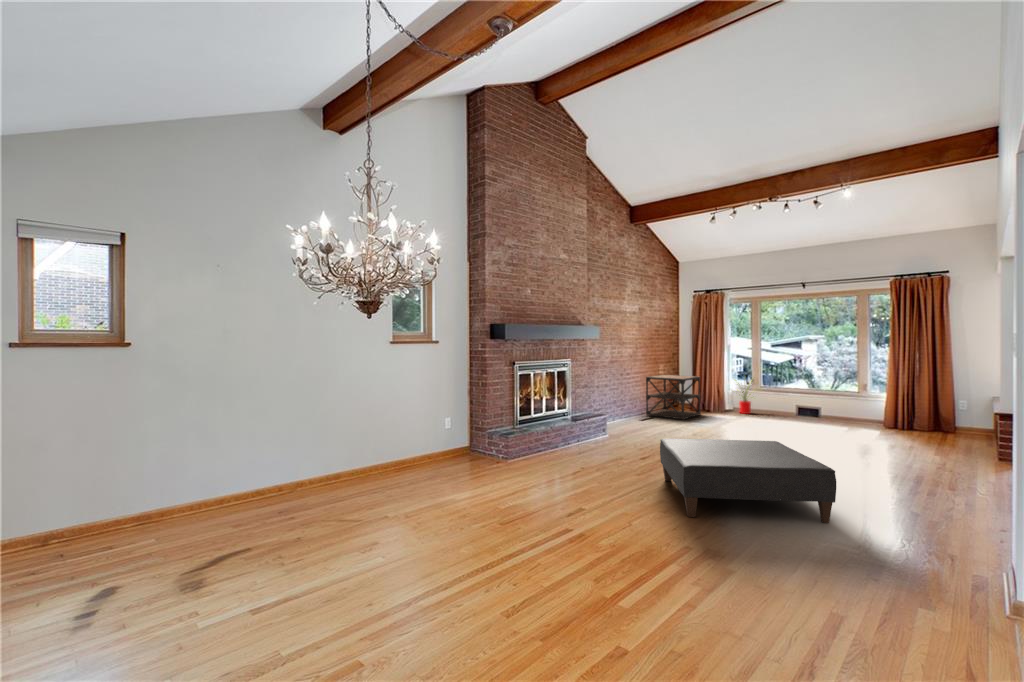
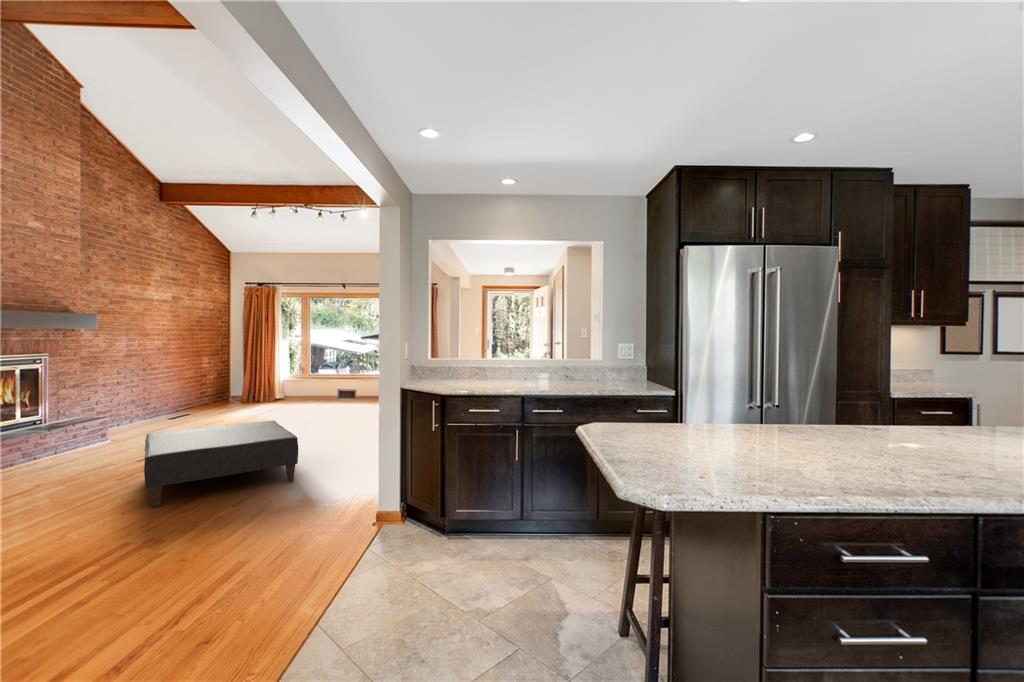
side table: present [646,375,701,419] -> none [182,368,247,412]
house plant: present [735,380,752,414] -> none [279,363,309,401]

